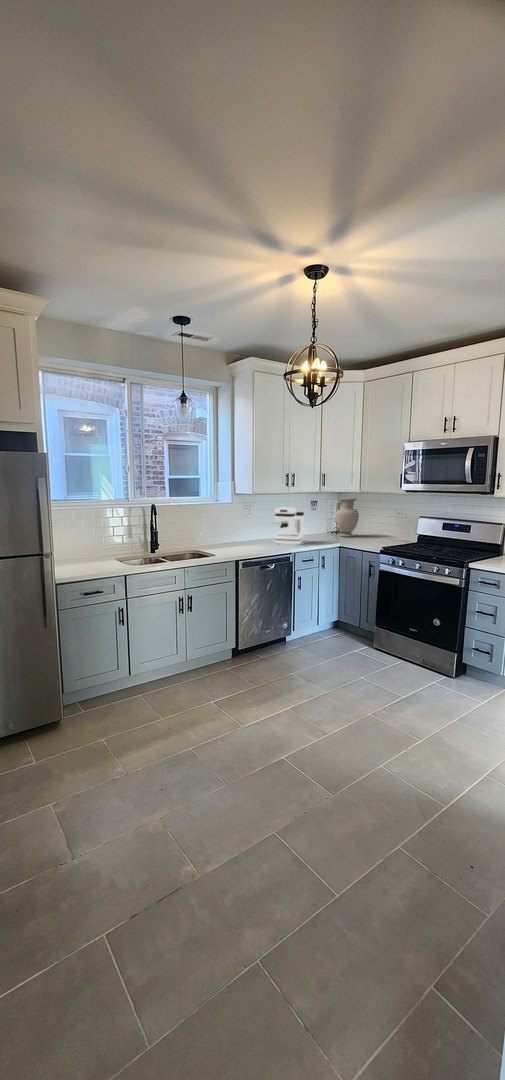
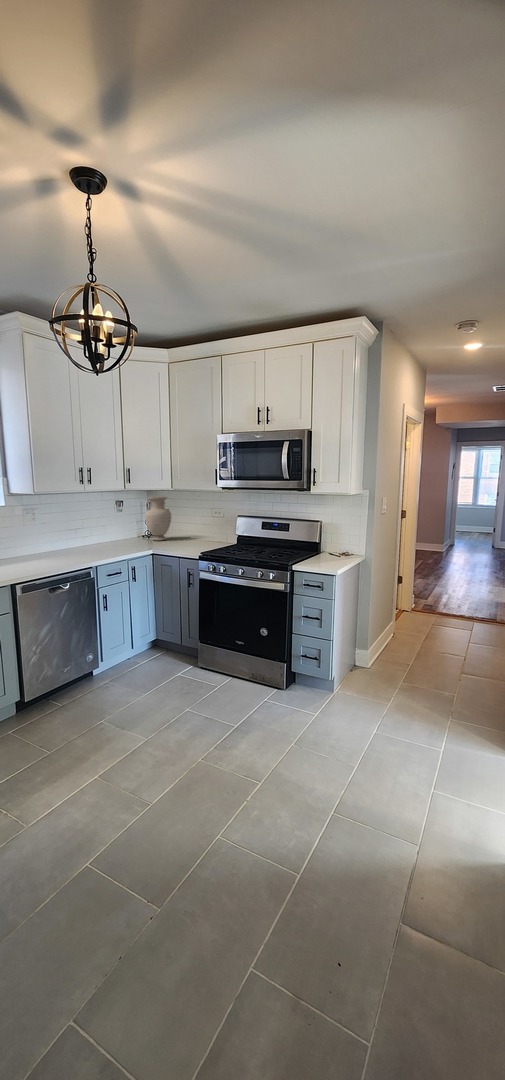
coffee maker: present [274,508,304,544] -> none [68,511,107,556]

